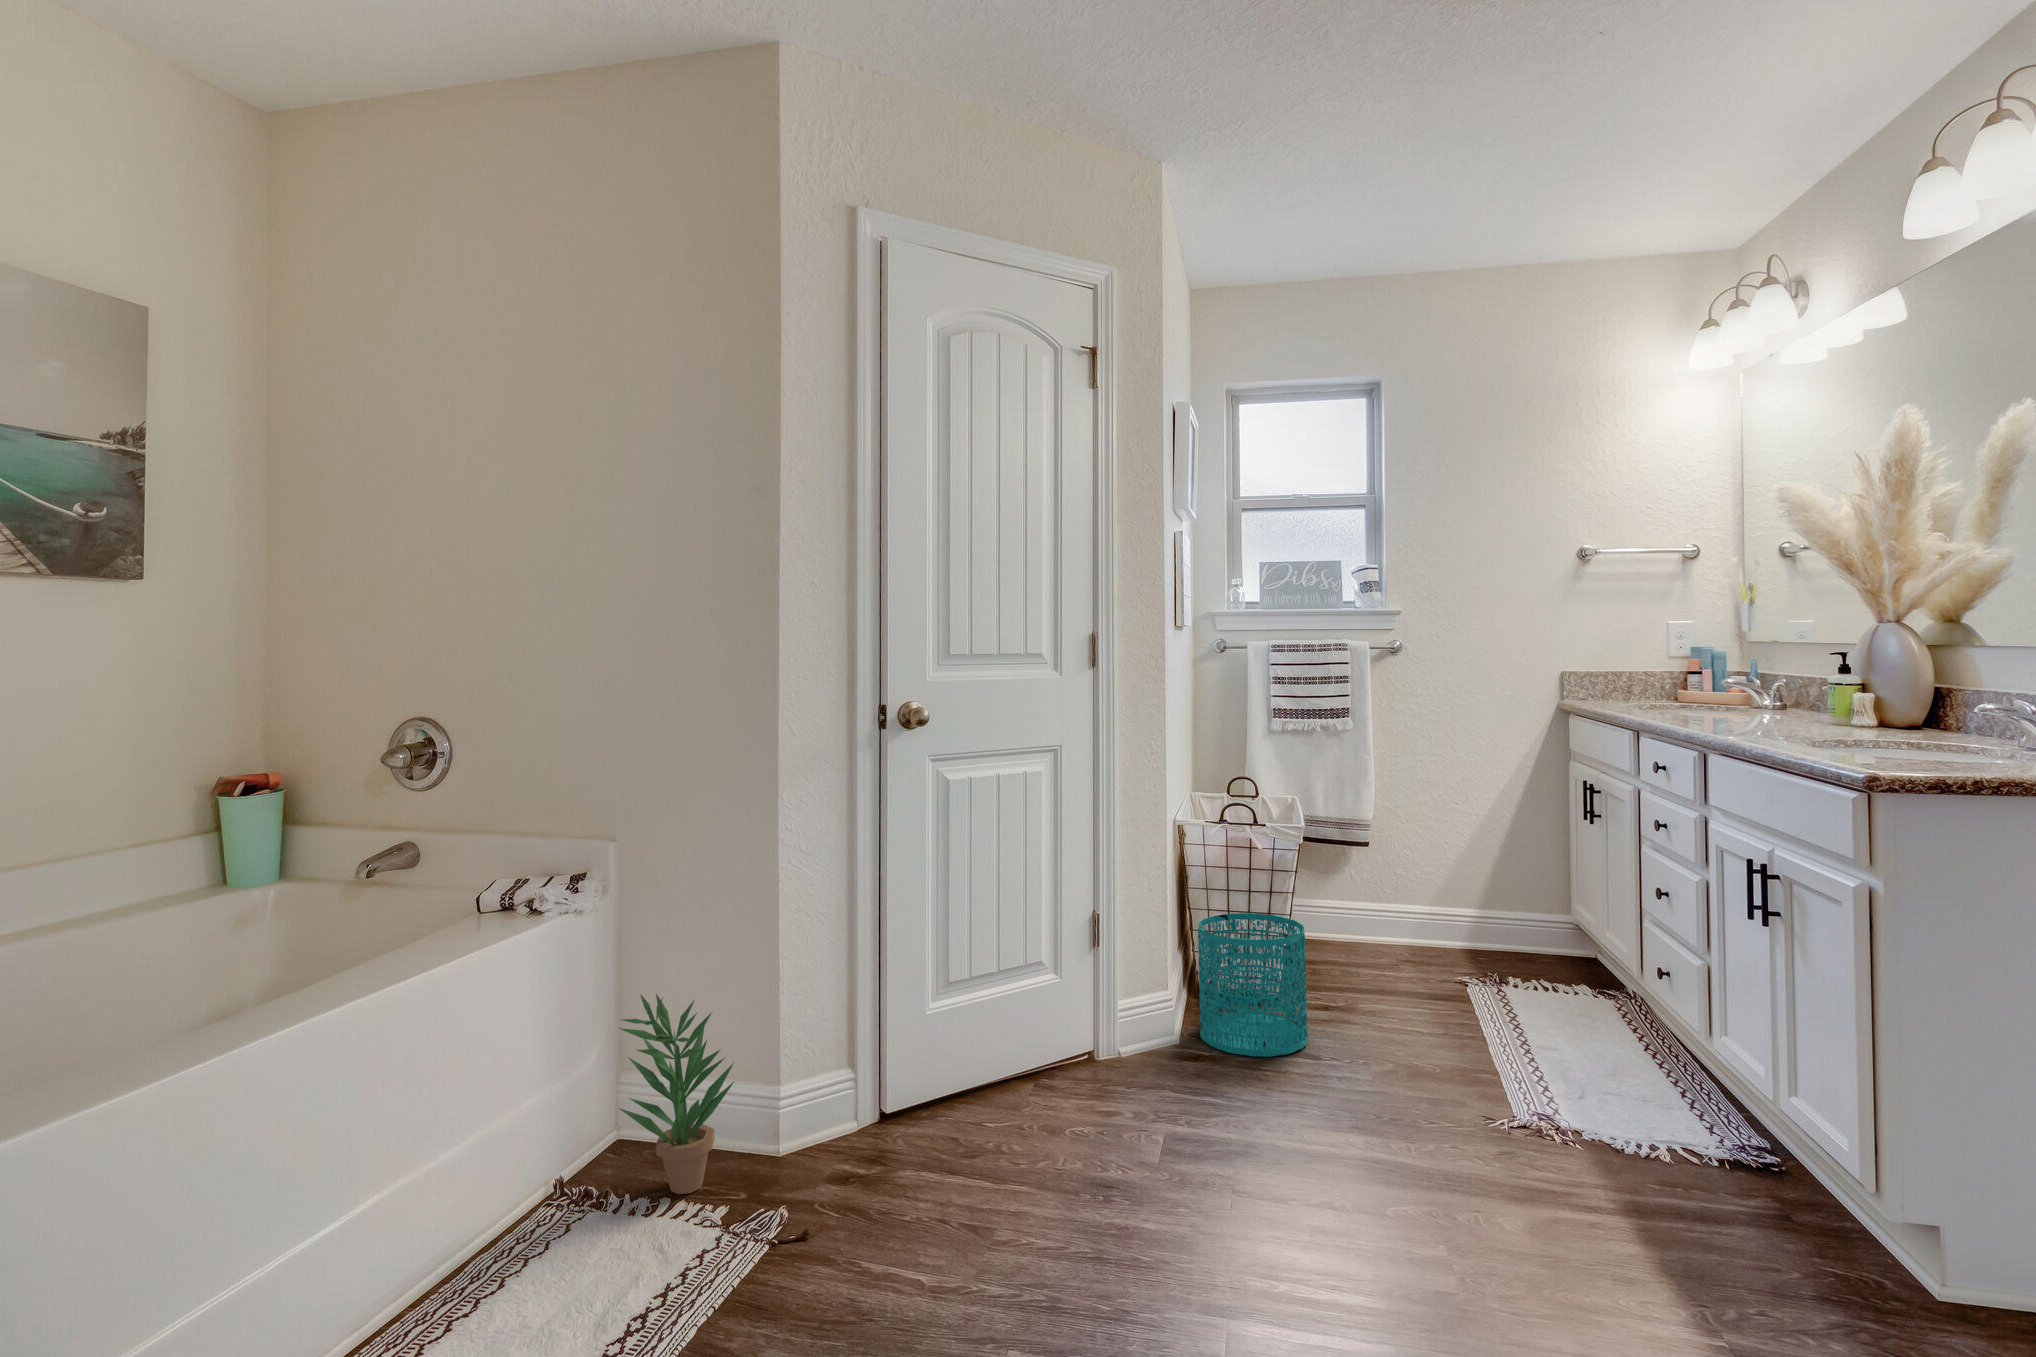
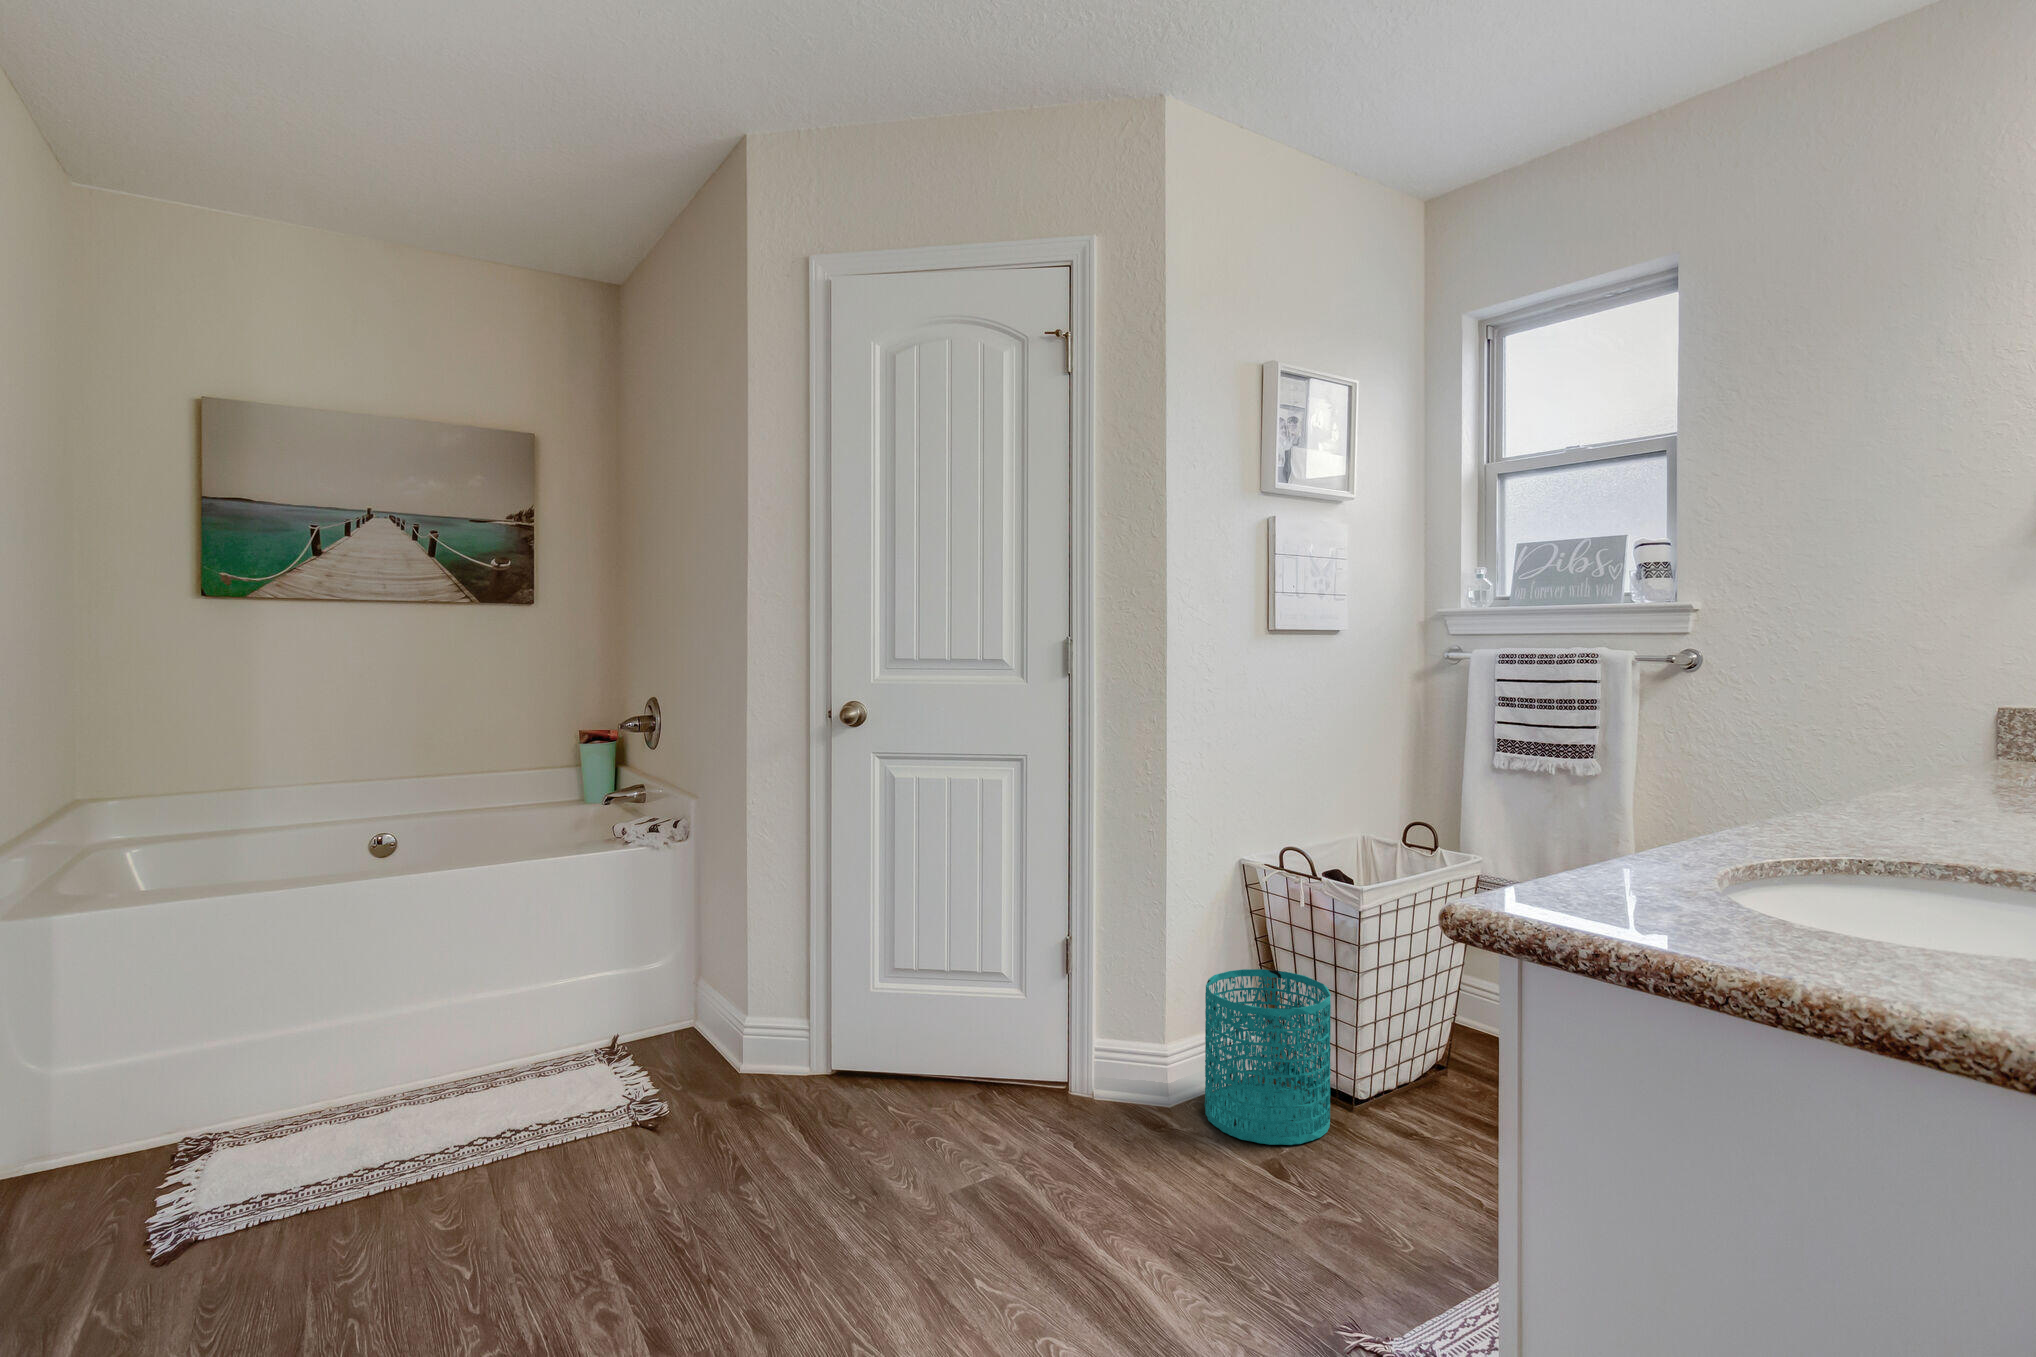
potted plant: present [619,994,734,1194] -> none [634,911,726,1068]

